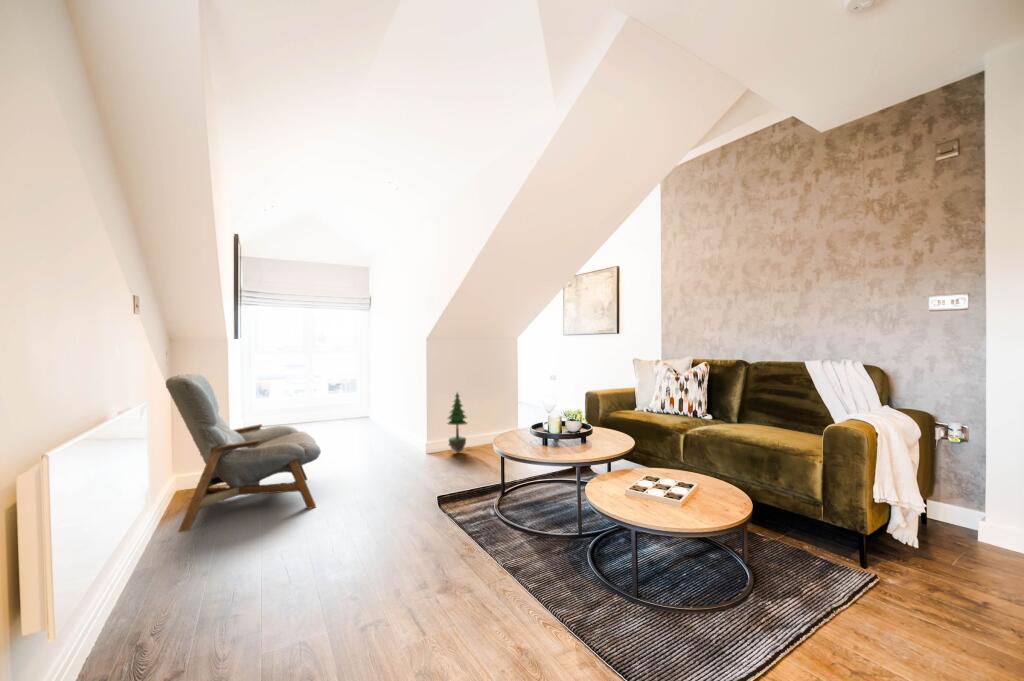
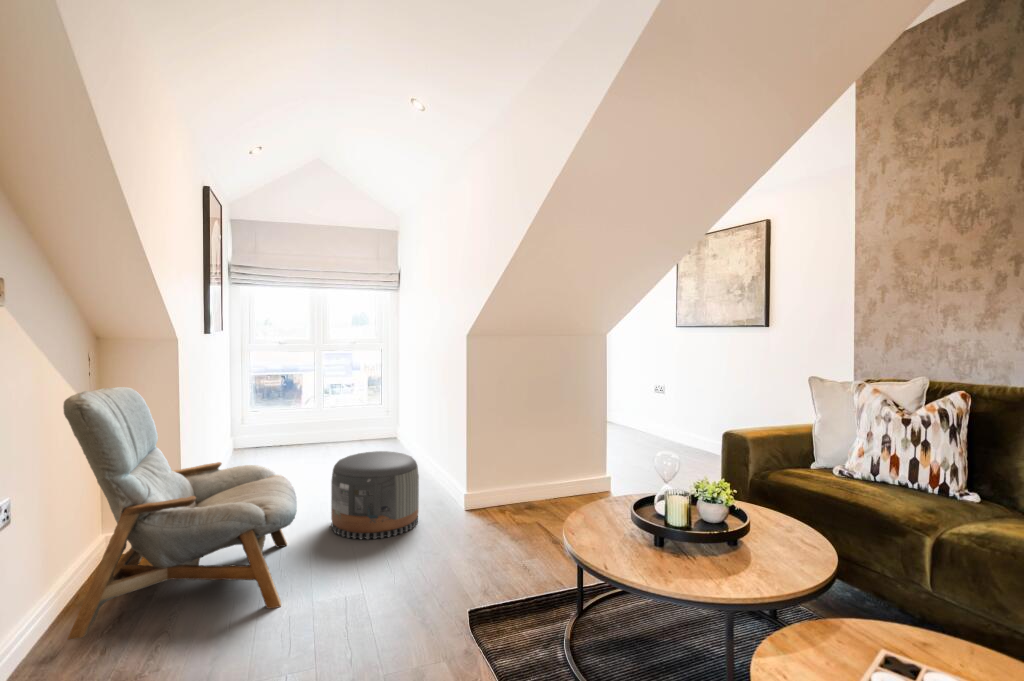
potted tree: present [447,393,467,453] -> none [496,418,530,512]
pouf: none [335,417,394,473] -> present [331,451,419,539]

